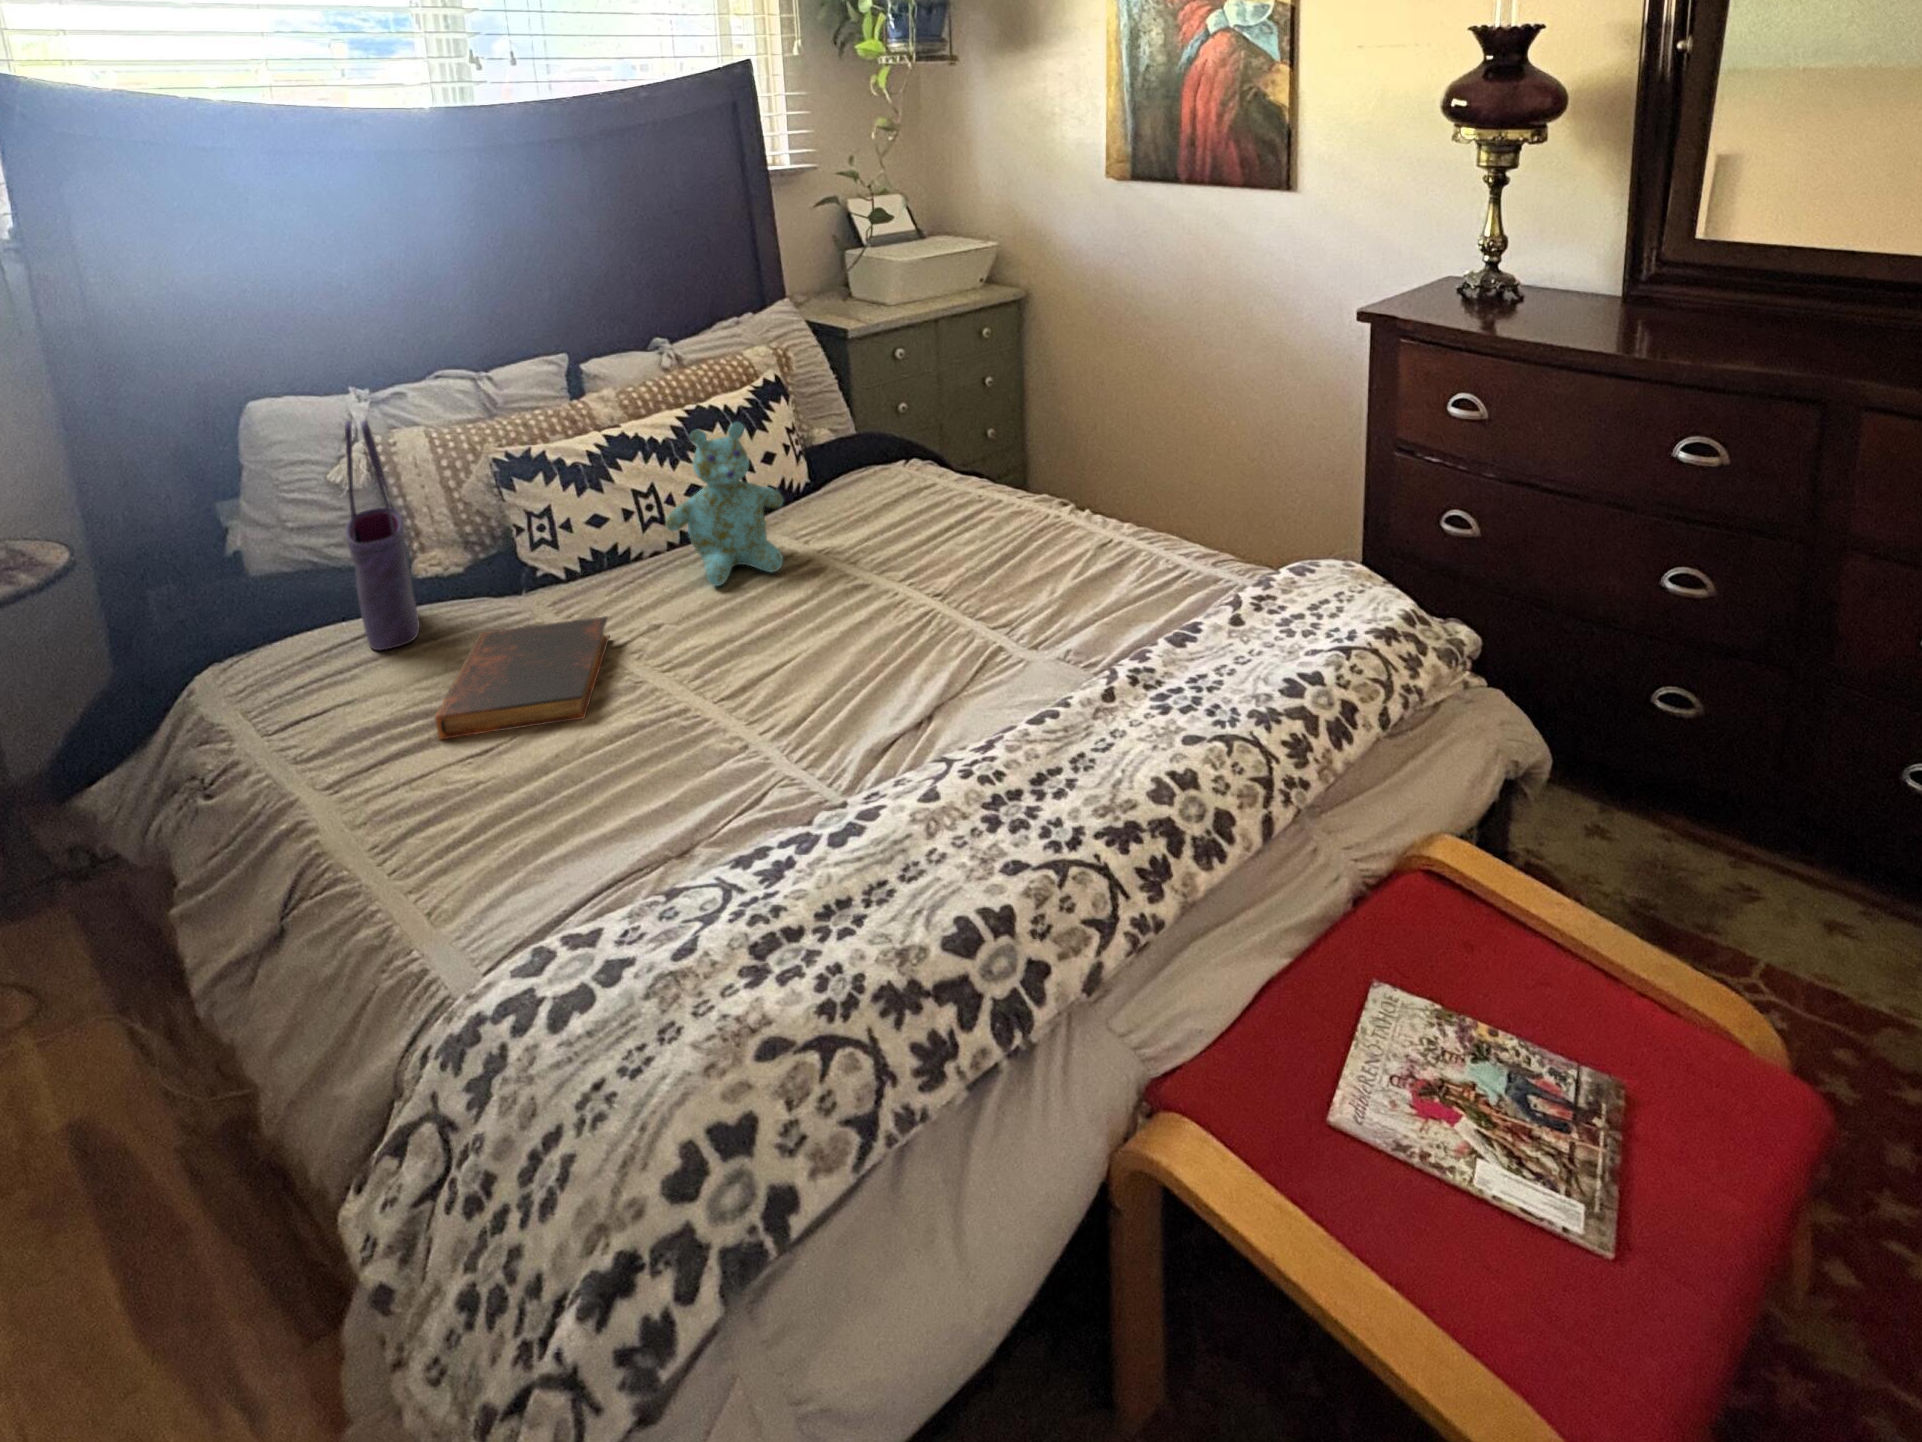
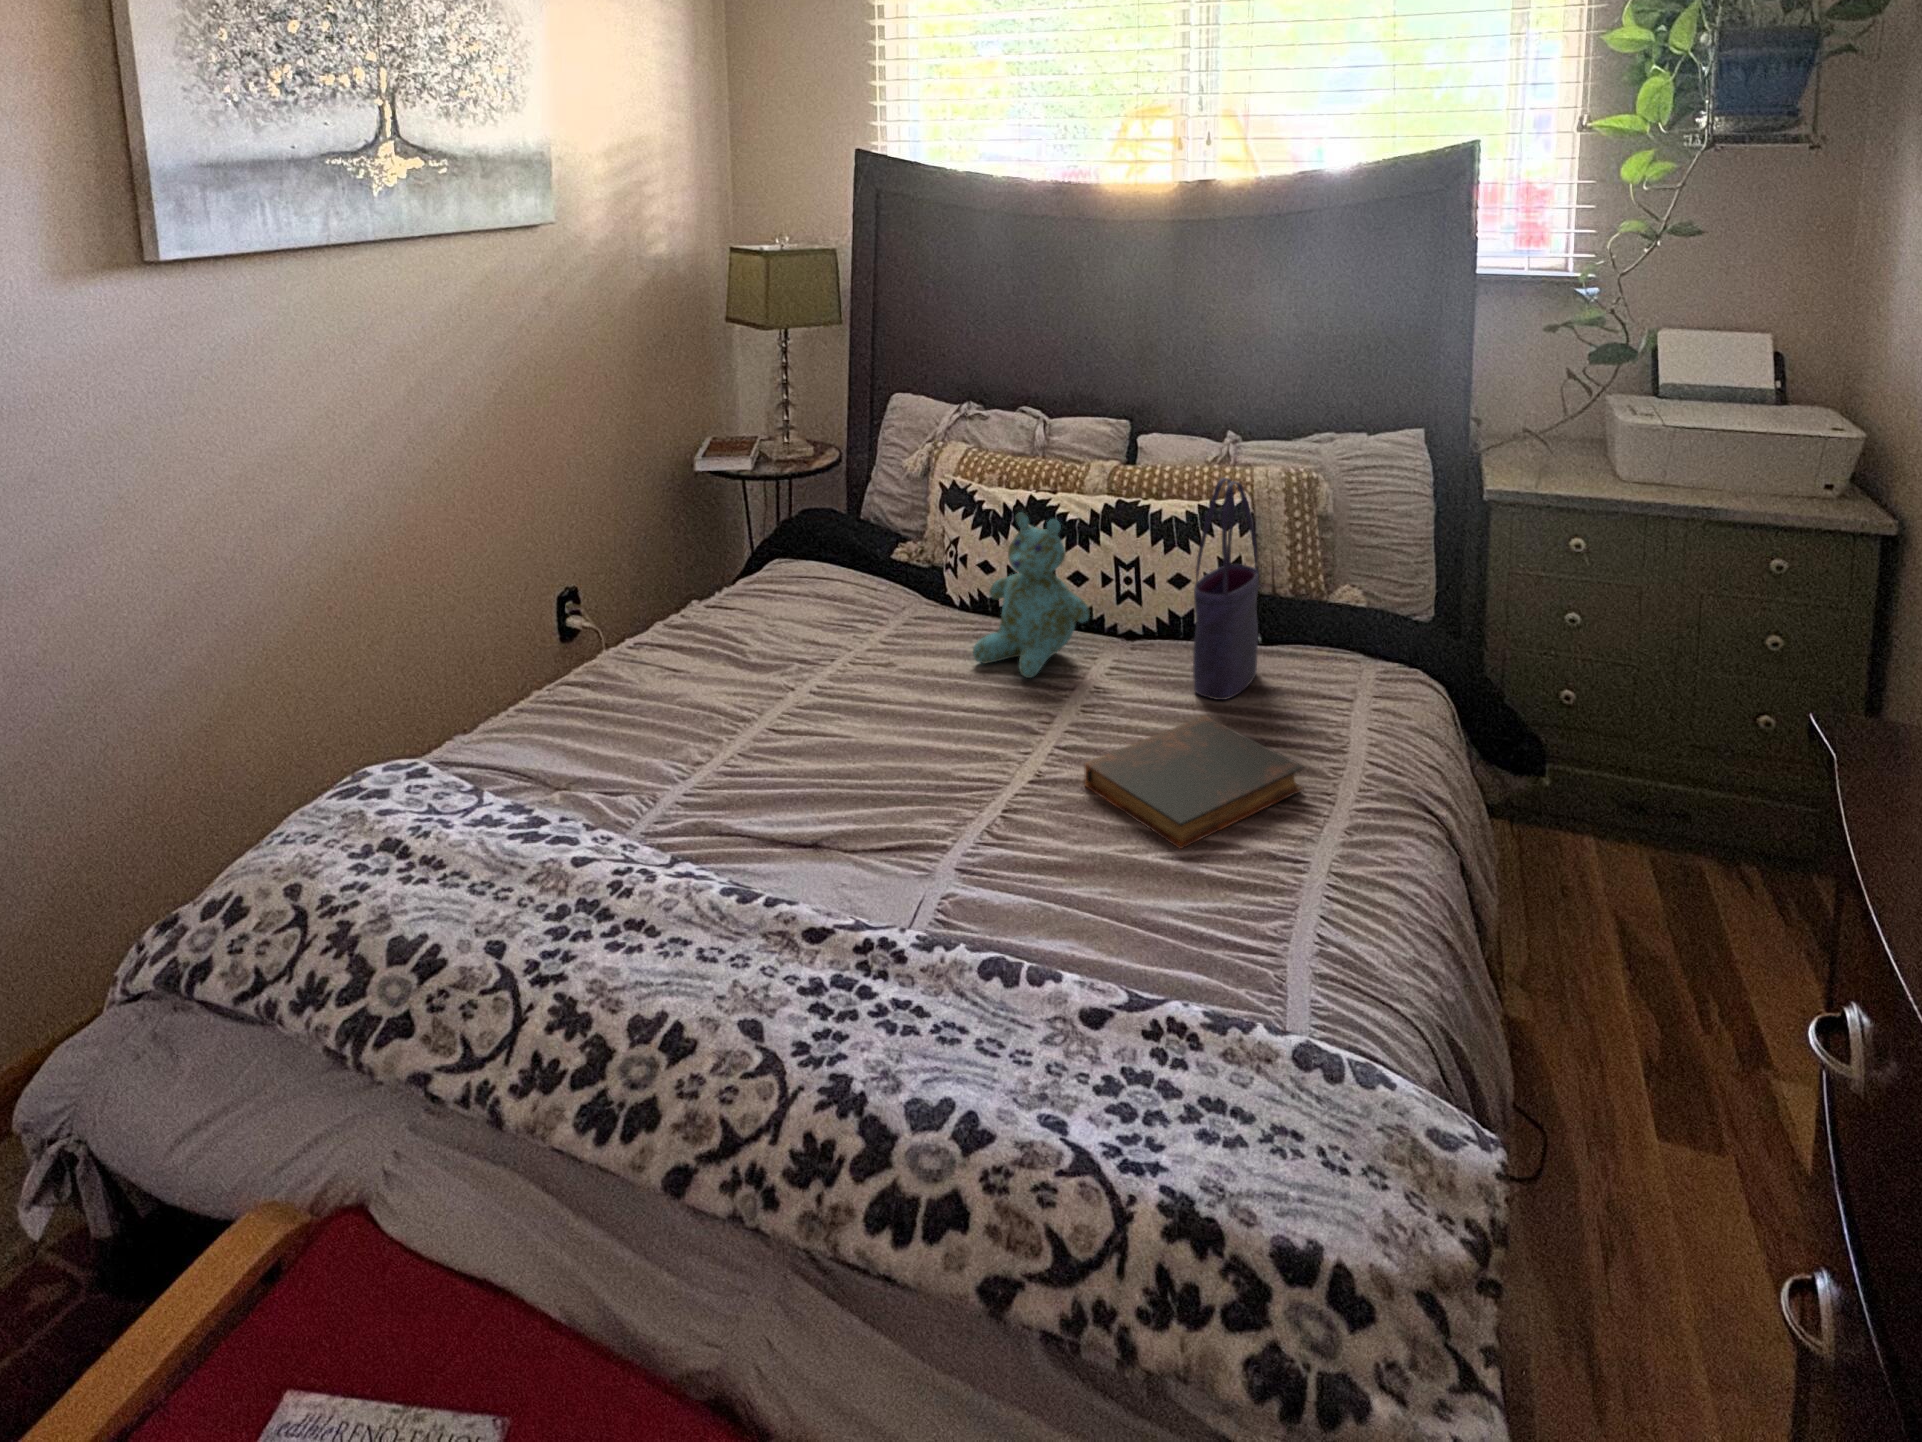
tote bag: present [345,421,420,650] -> present [1193,478,1259,700]
book: present [435,616,610,739] -> present [1085,716,1304,849]

